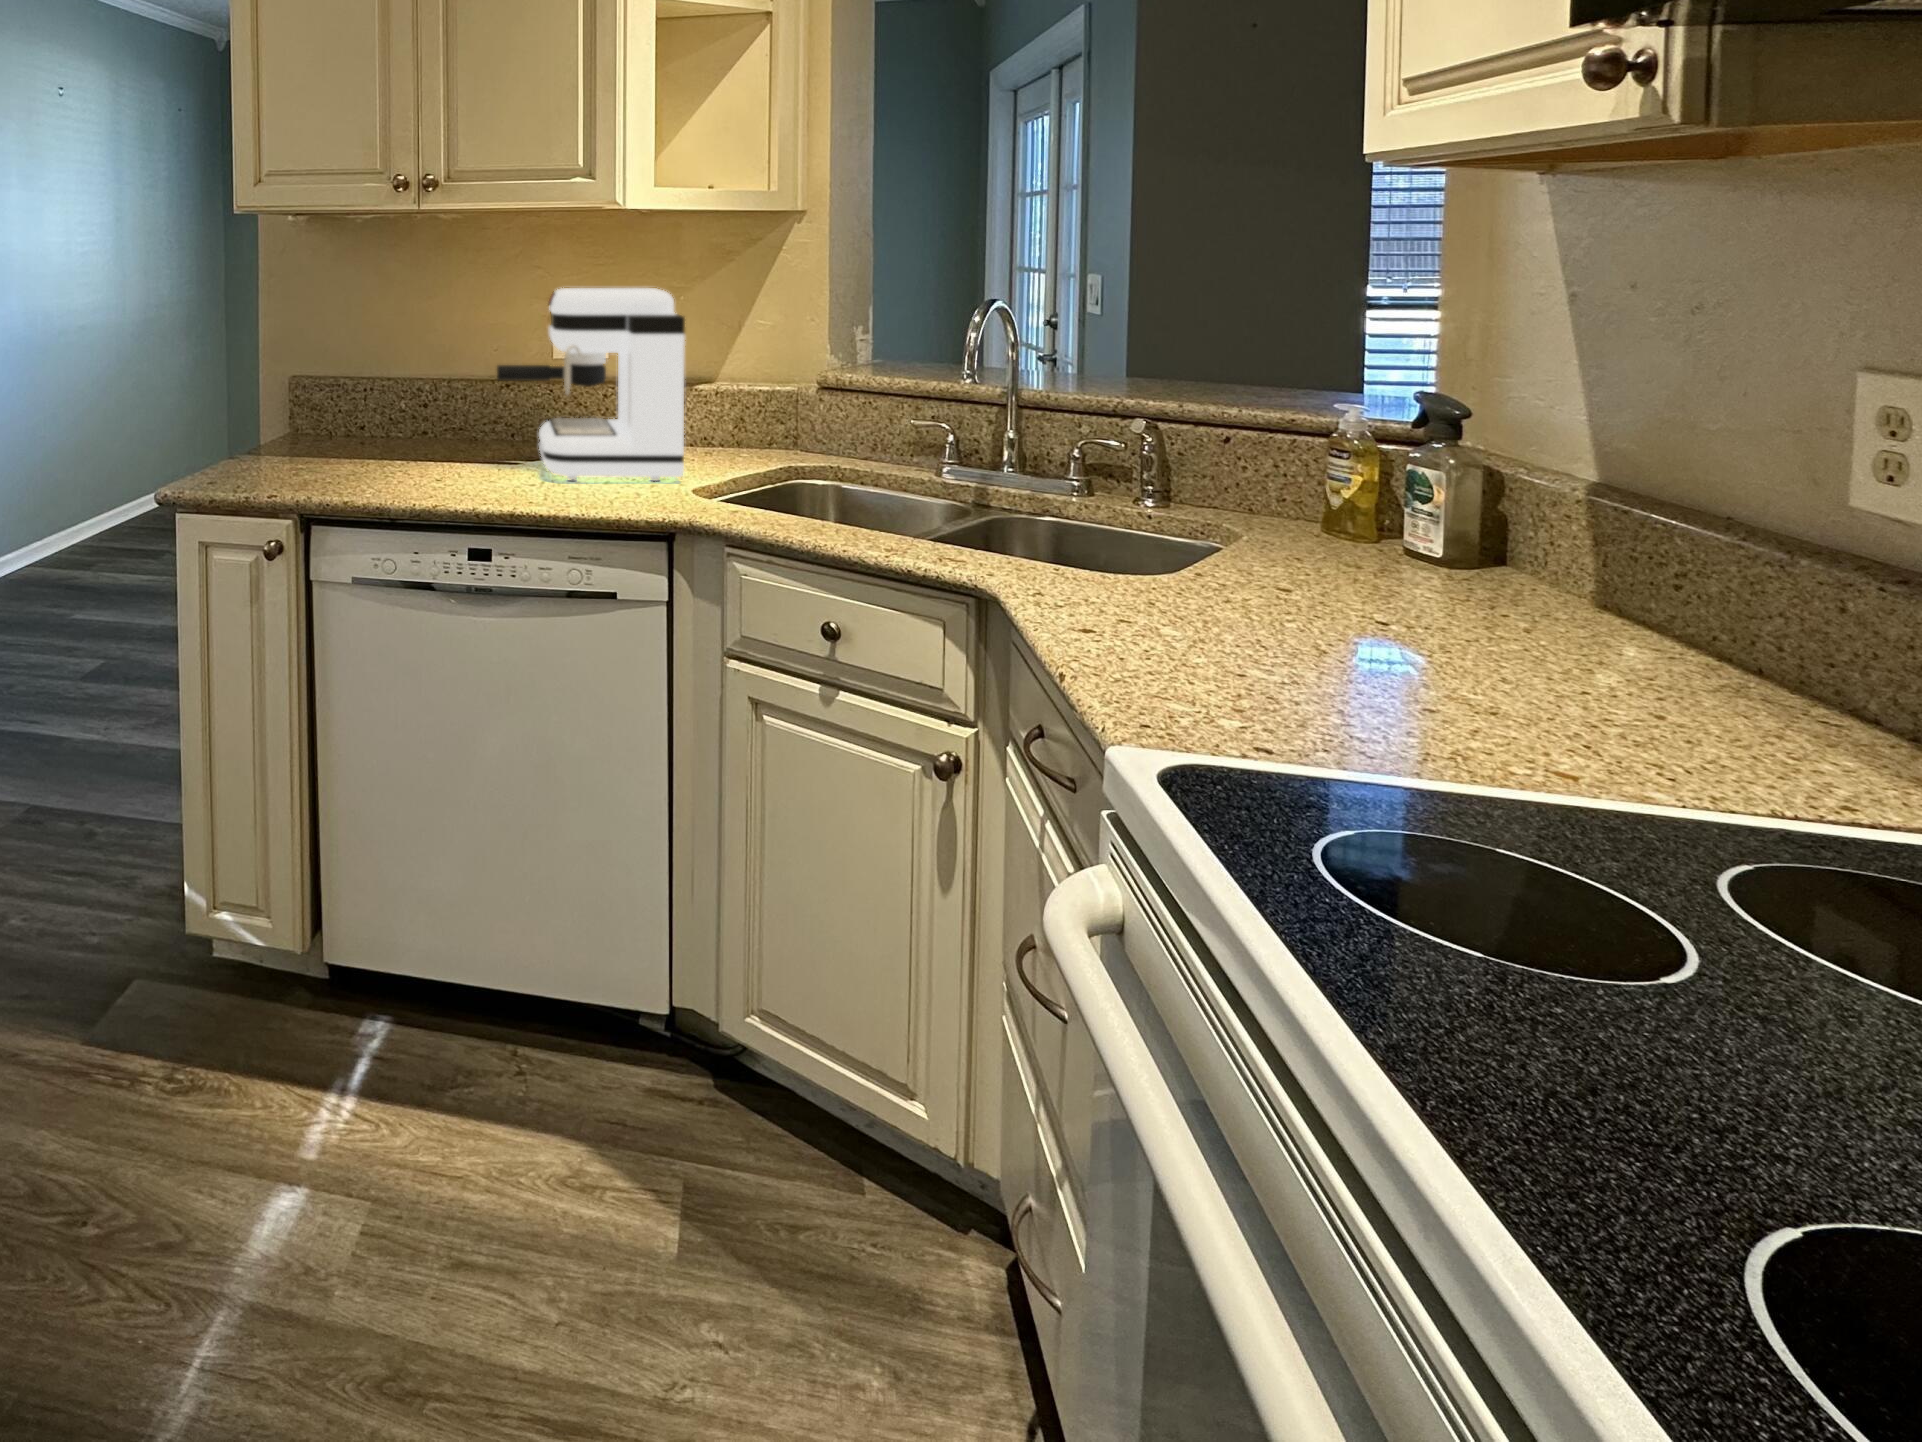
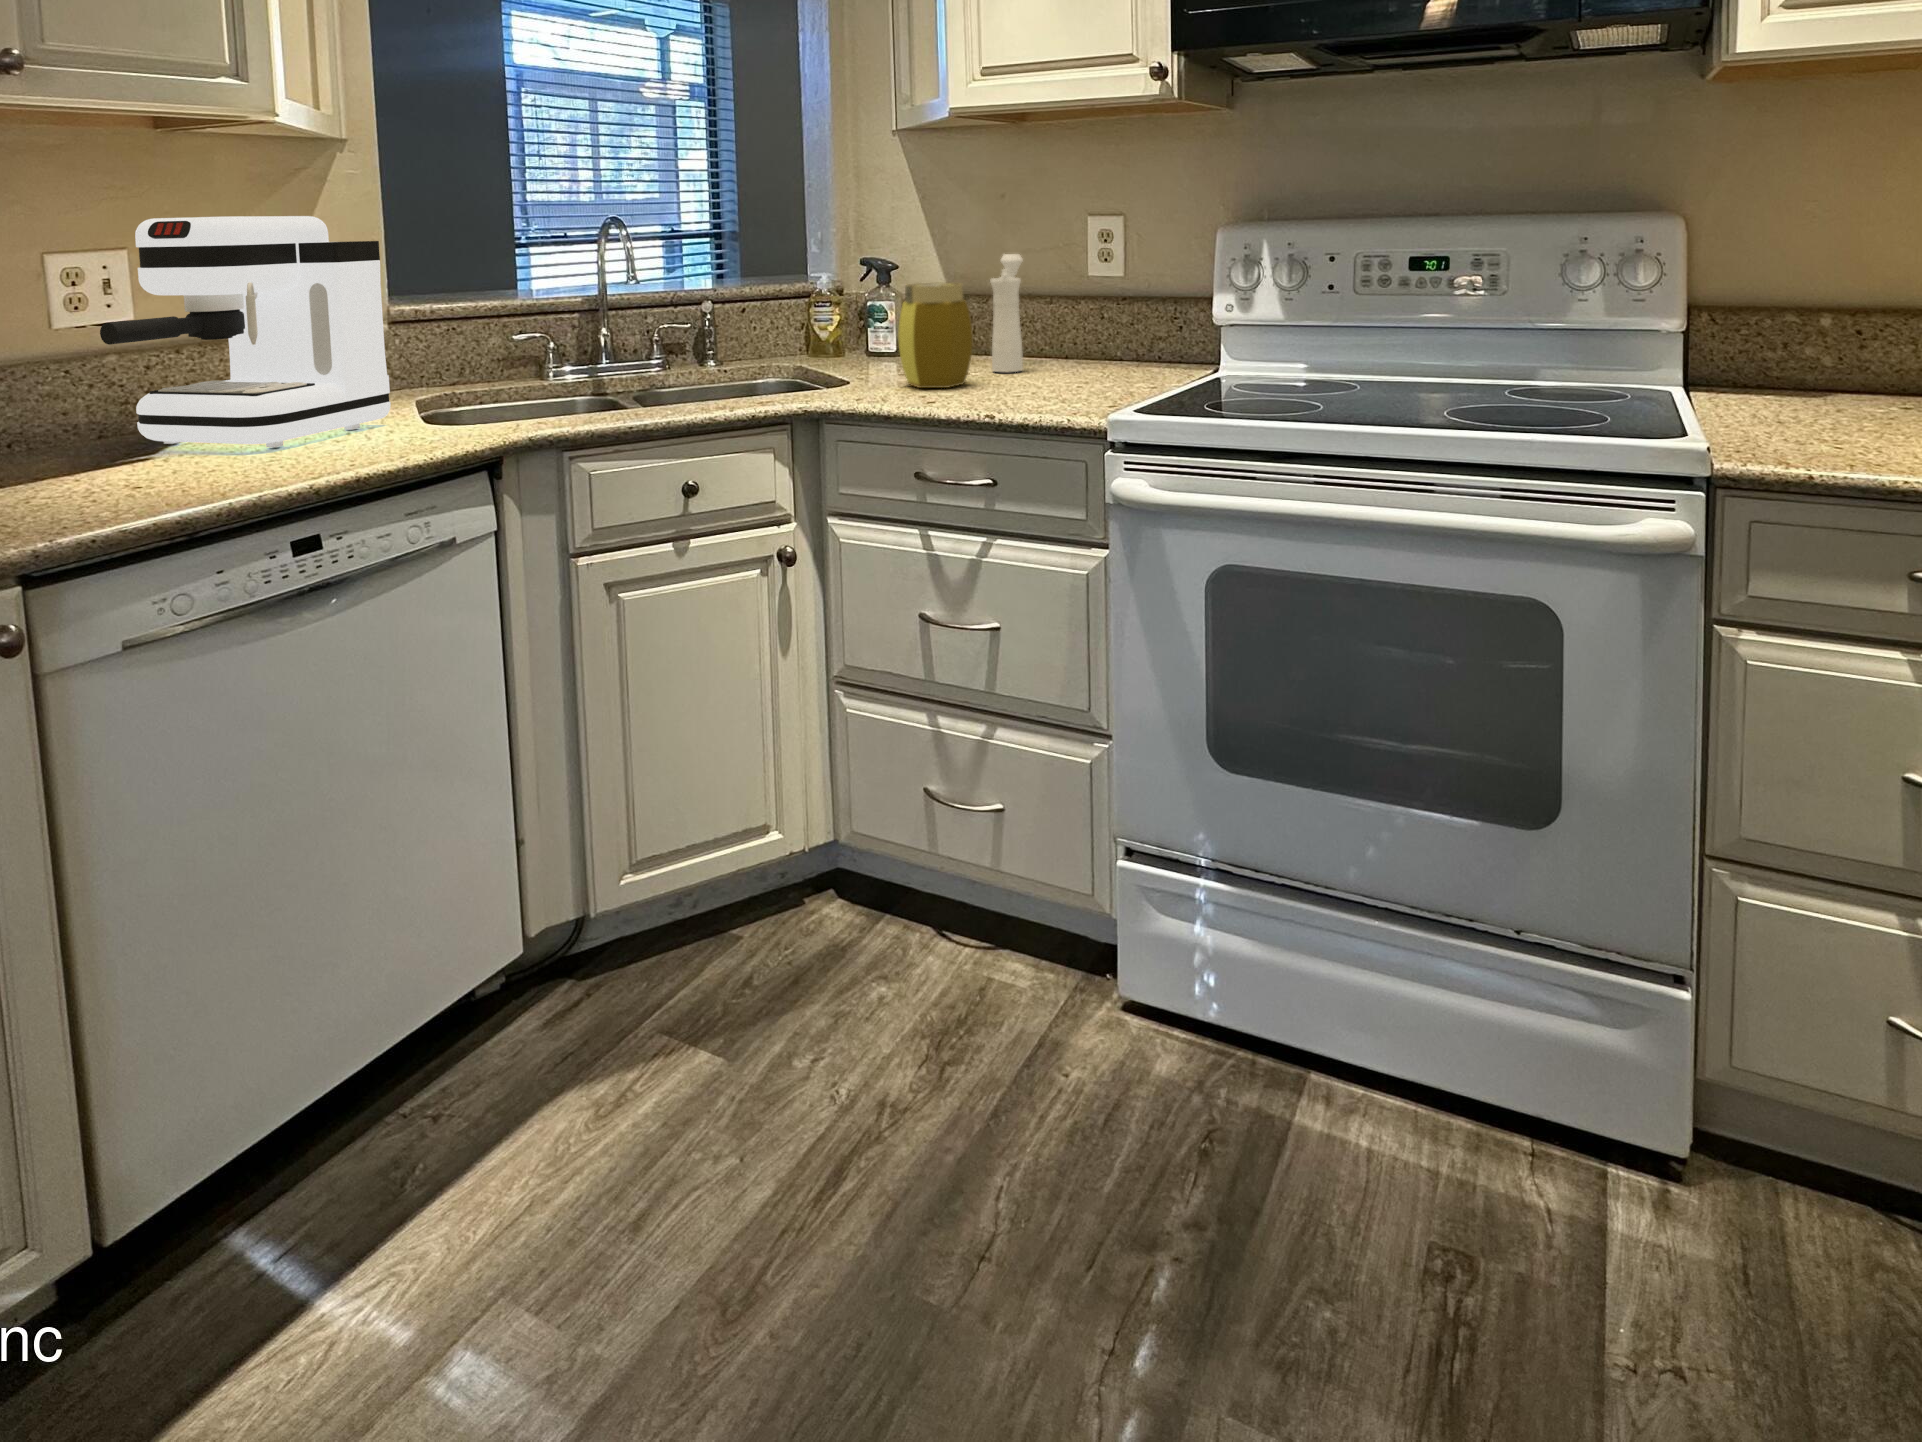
pepper mill: none [1448,423,1632,650] -> present [990,254,1023,372]
jar: none [1176,445,1318,630] -> present [898,283,972,388]

